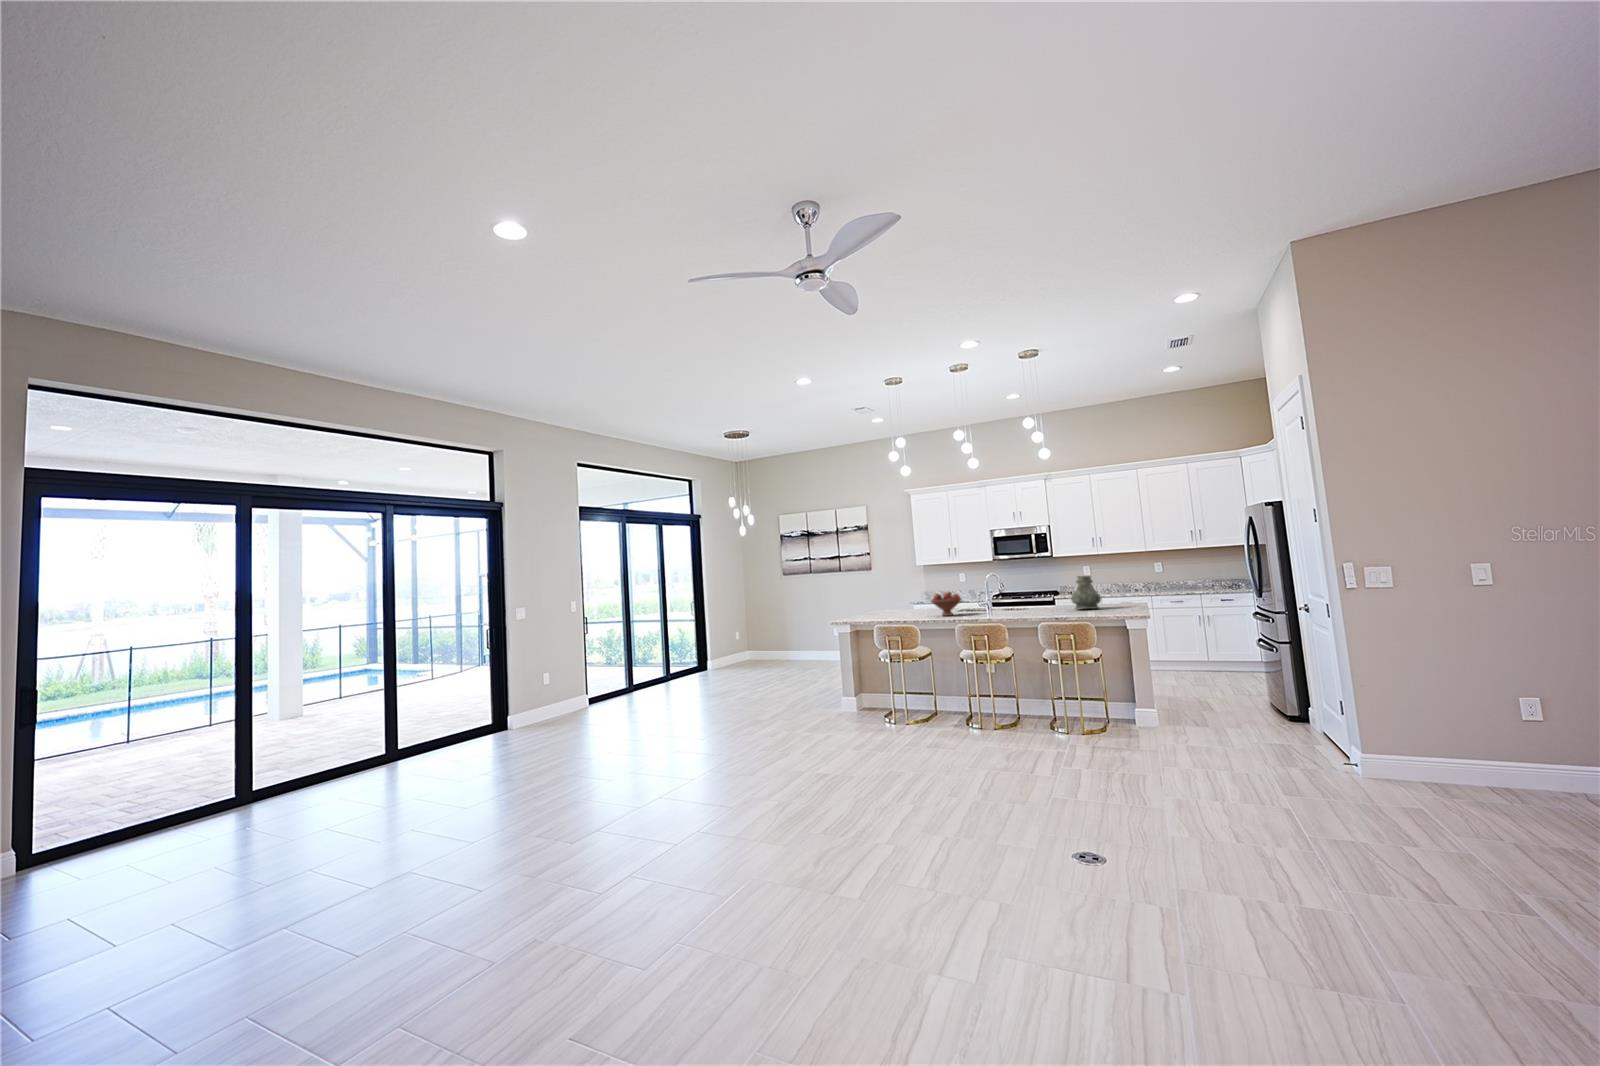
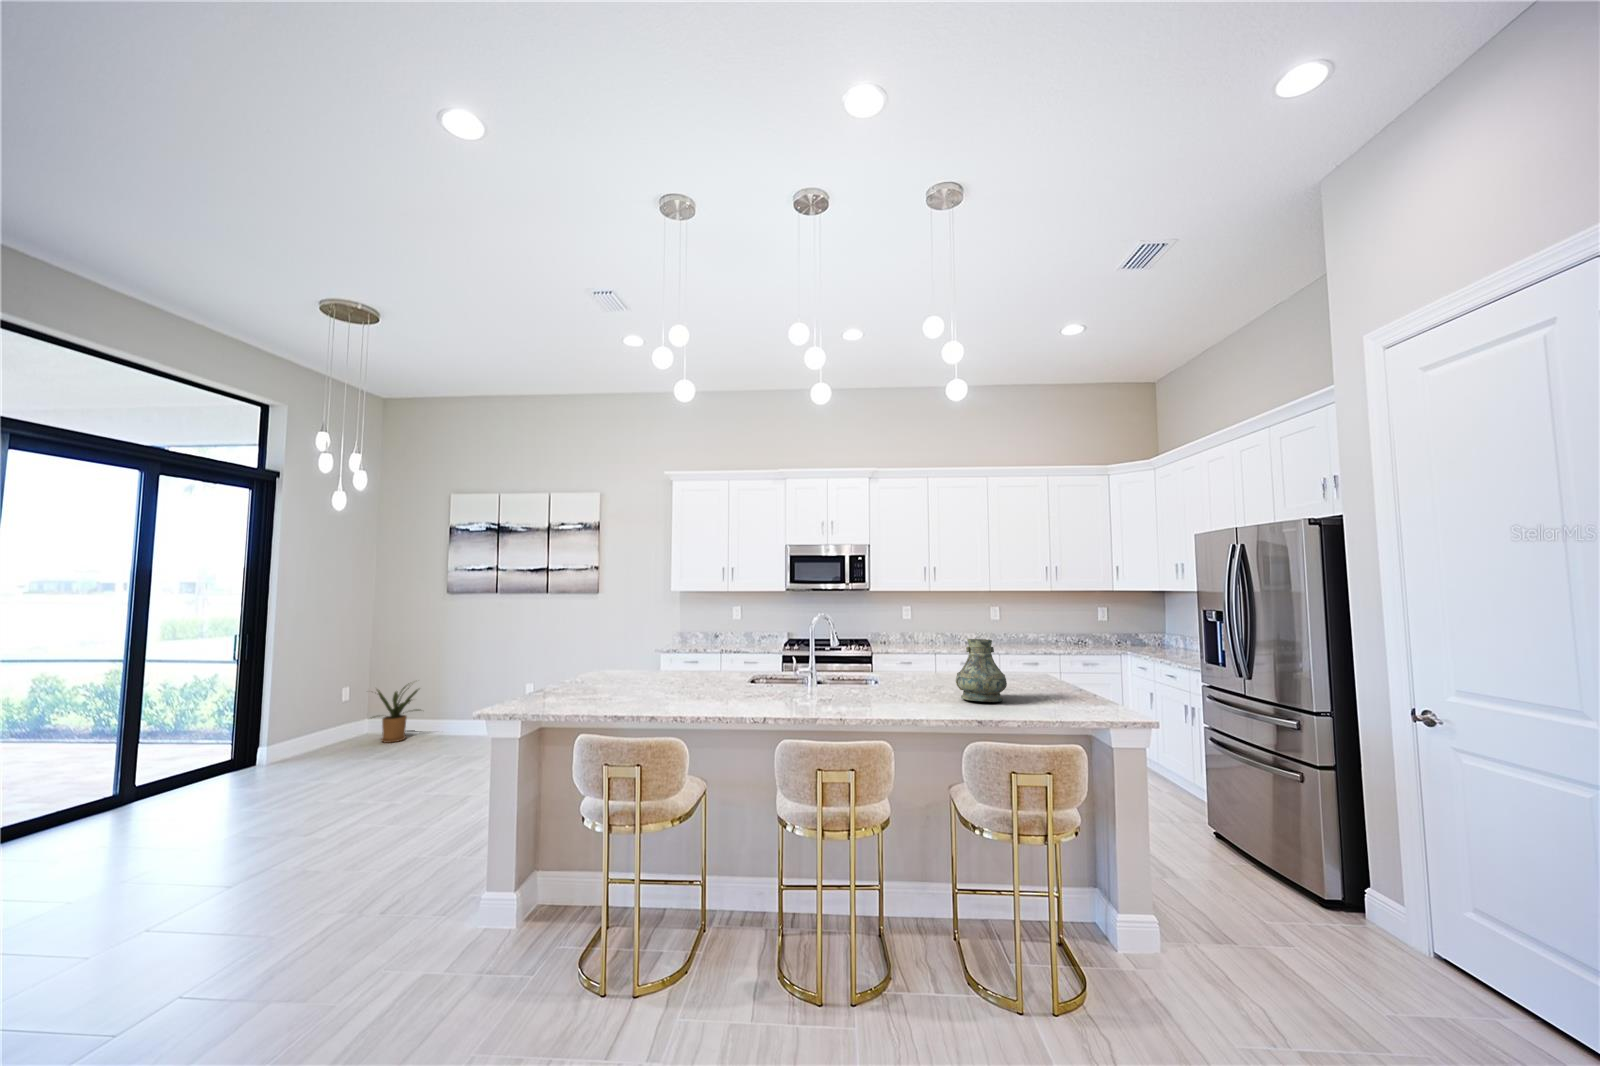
fruit bowl: present [931,592,961,616] -> none [700,655,760,704]
house plant: none [745,628,778,664] -> present [373,683,420,743]

